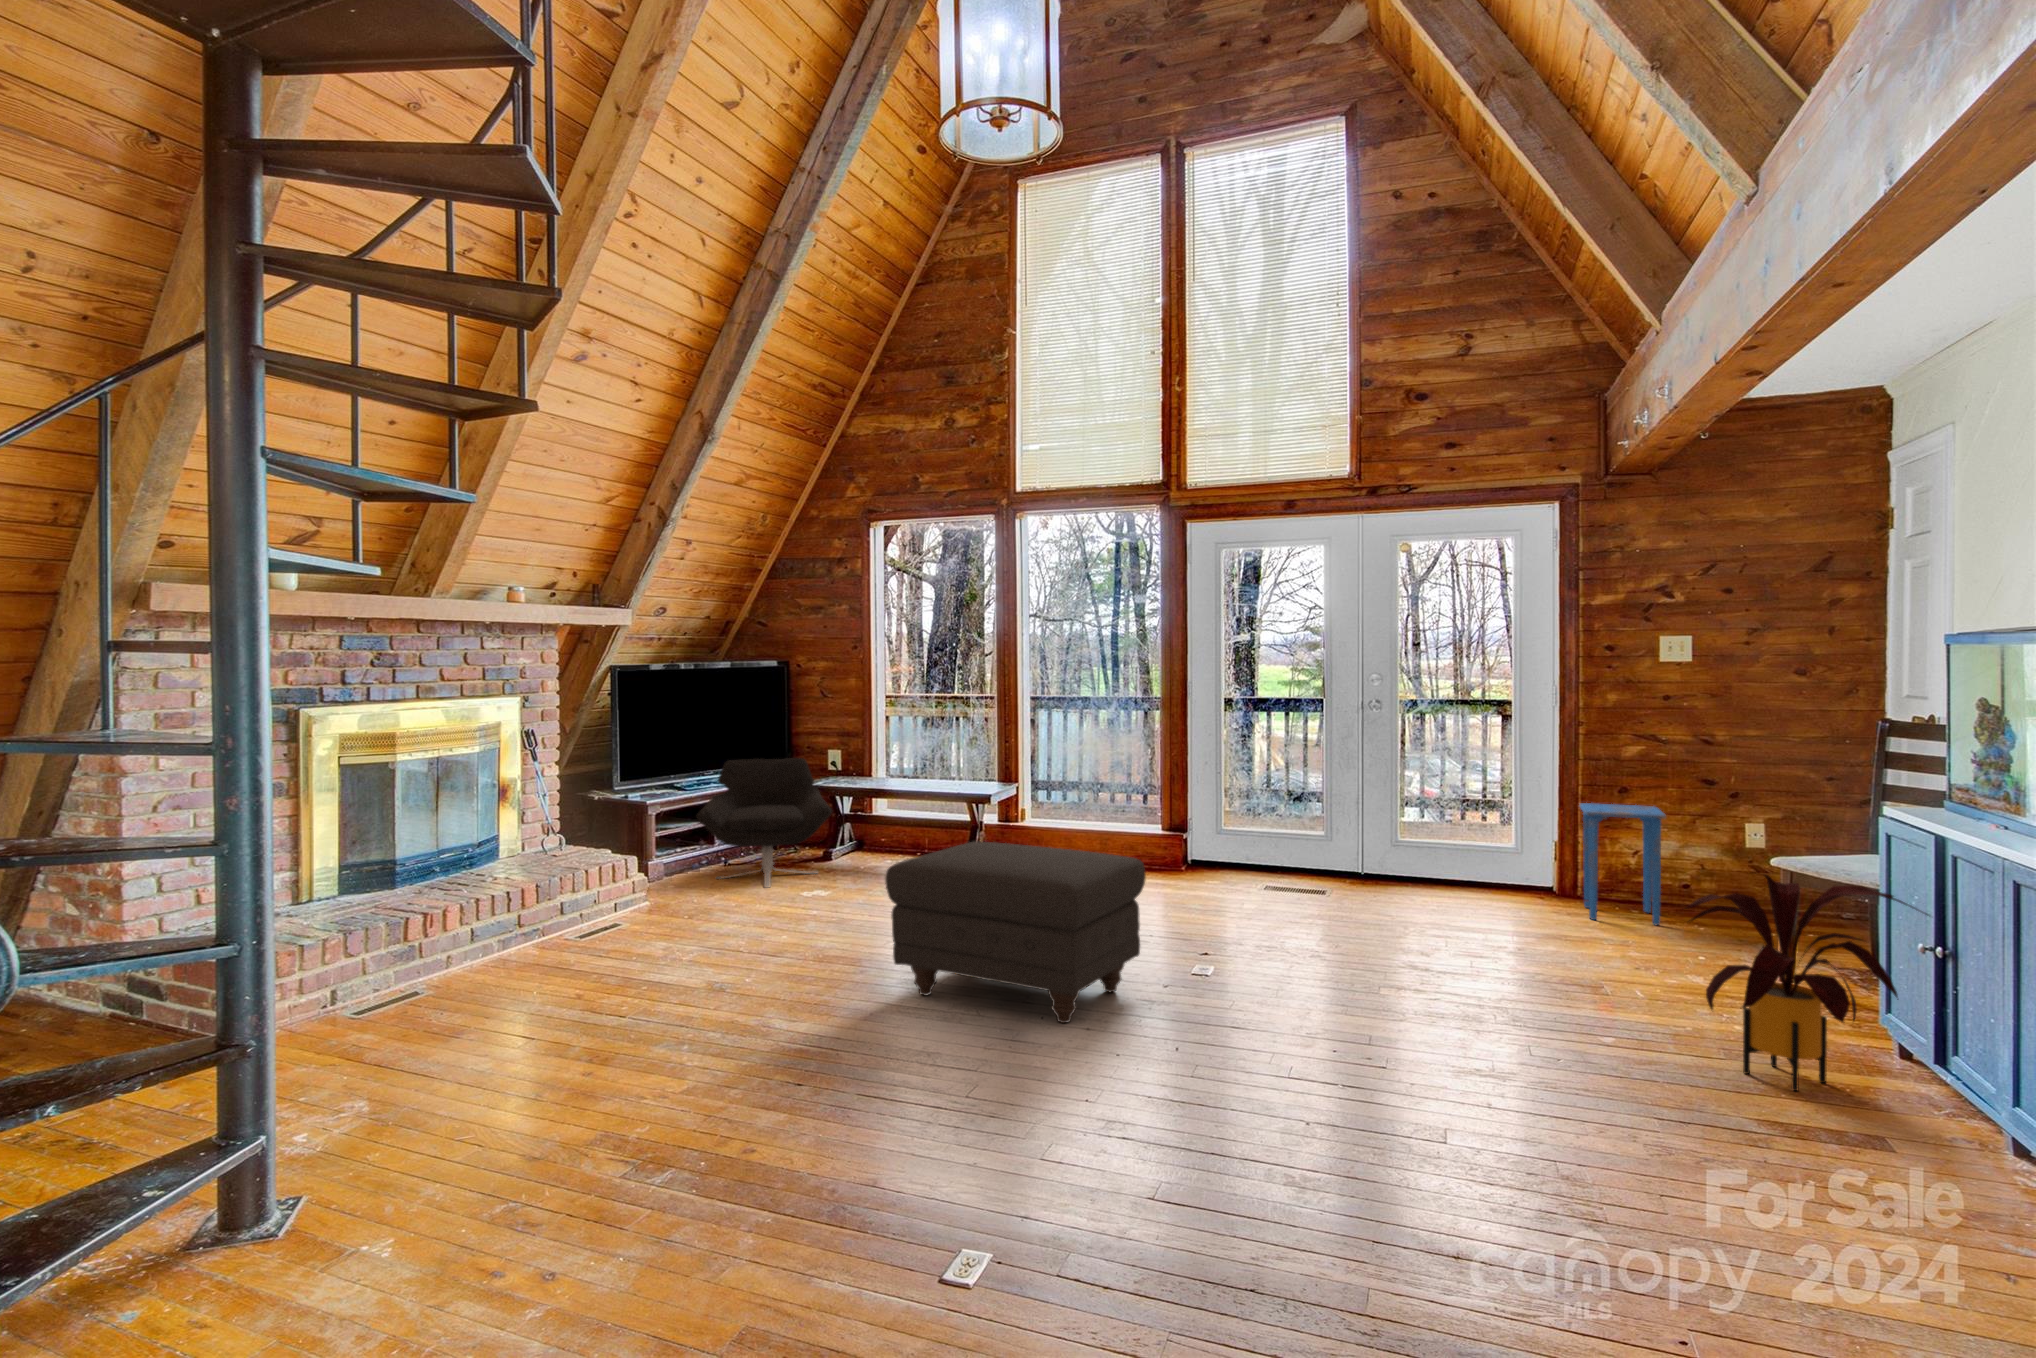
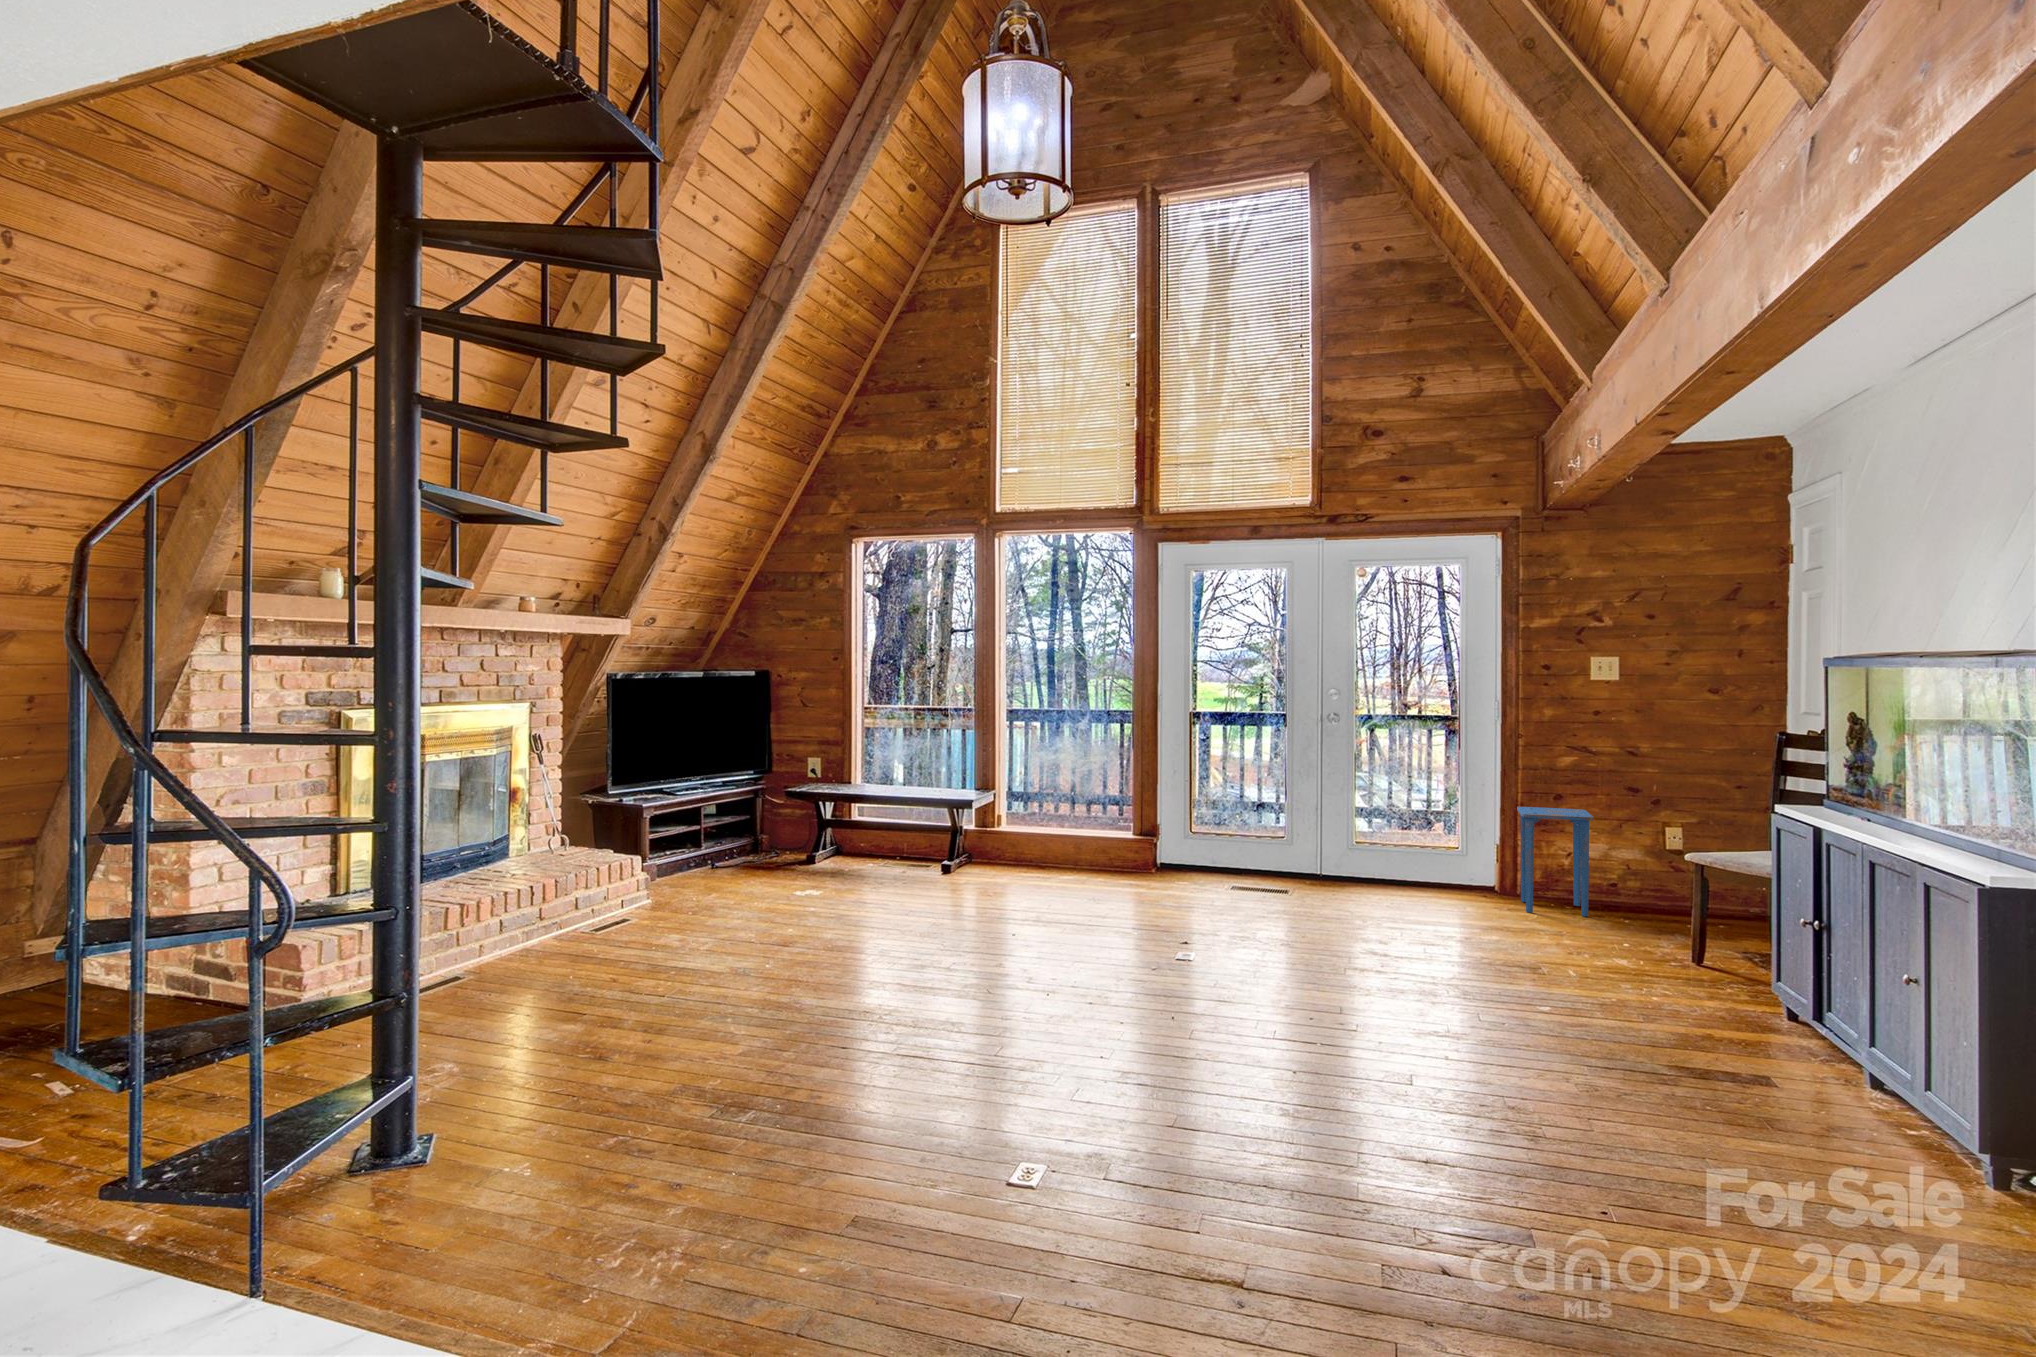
lounge chair: present [697,758,832,888] -> none [693,764,823,887]
ottoman: present [885,842,1146,1023] -> none [899,839,1135,1001]
house plant: present [1686,873,1928,1091] -> none [1605,860,1814,1048]

